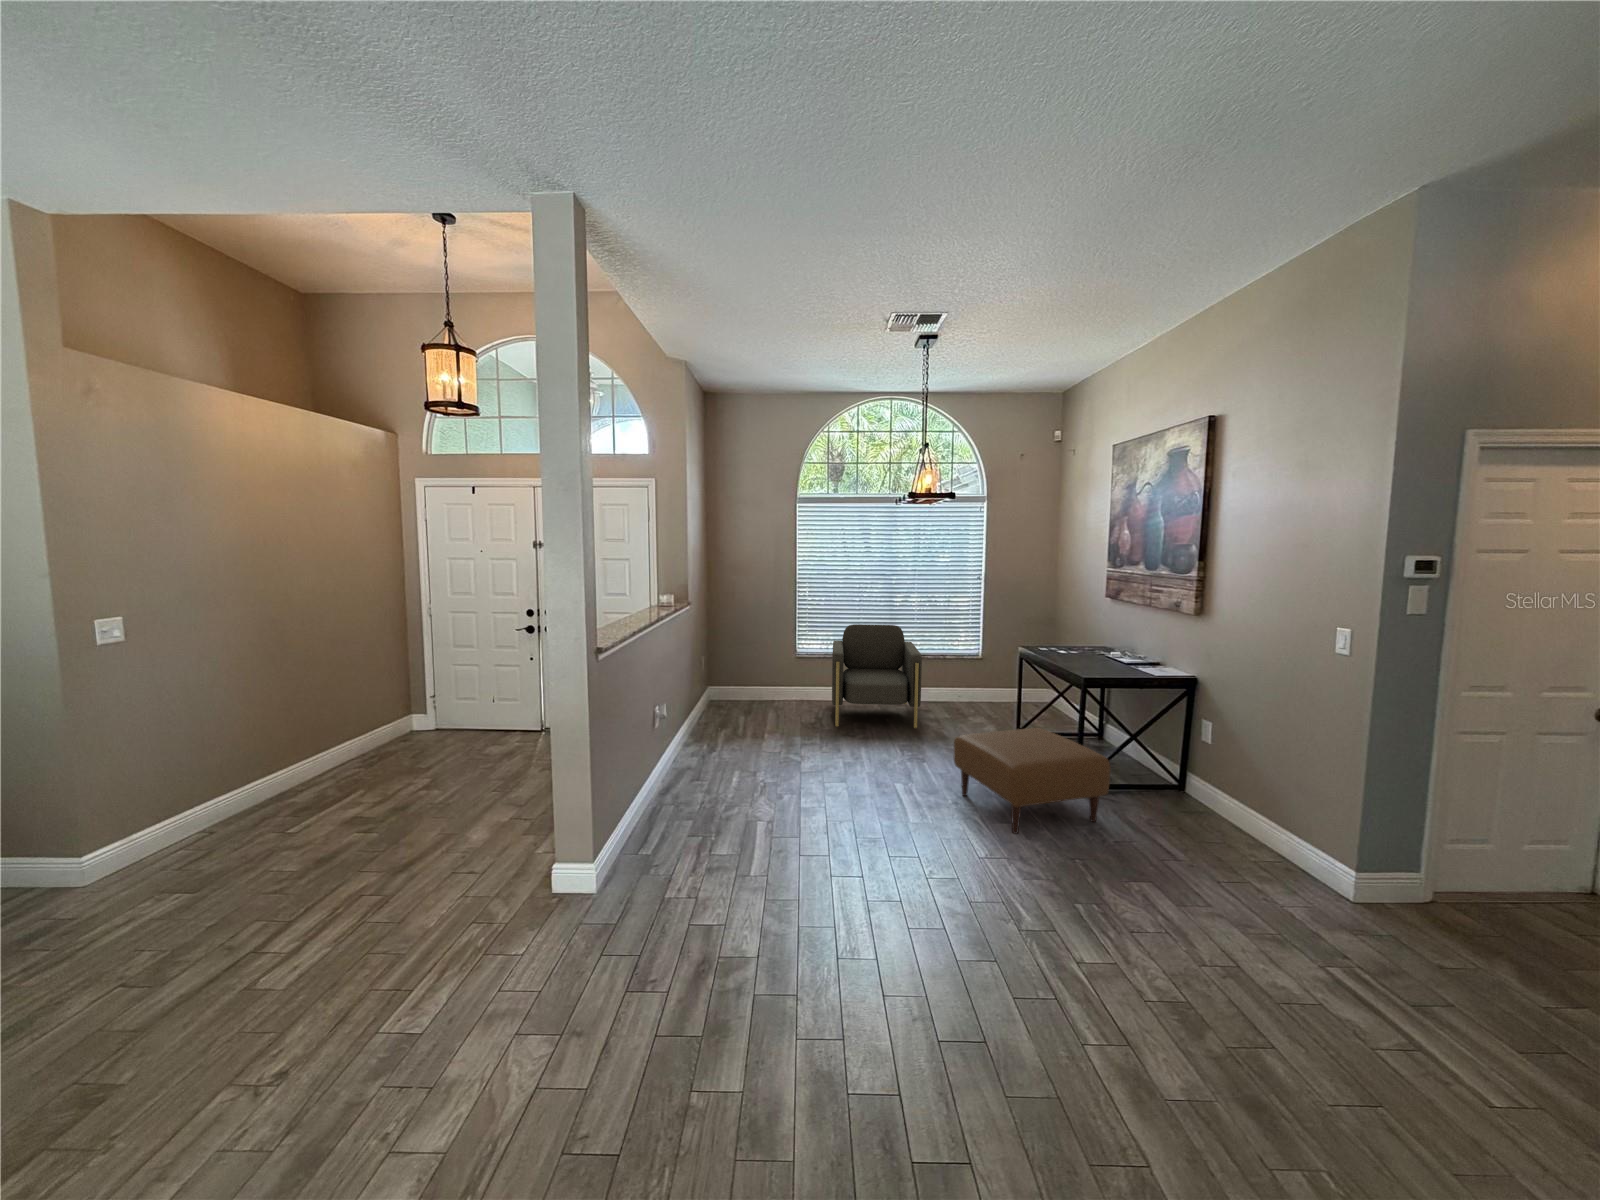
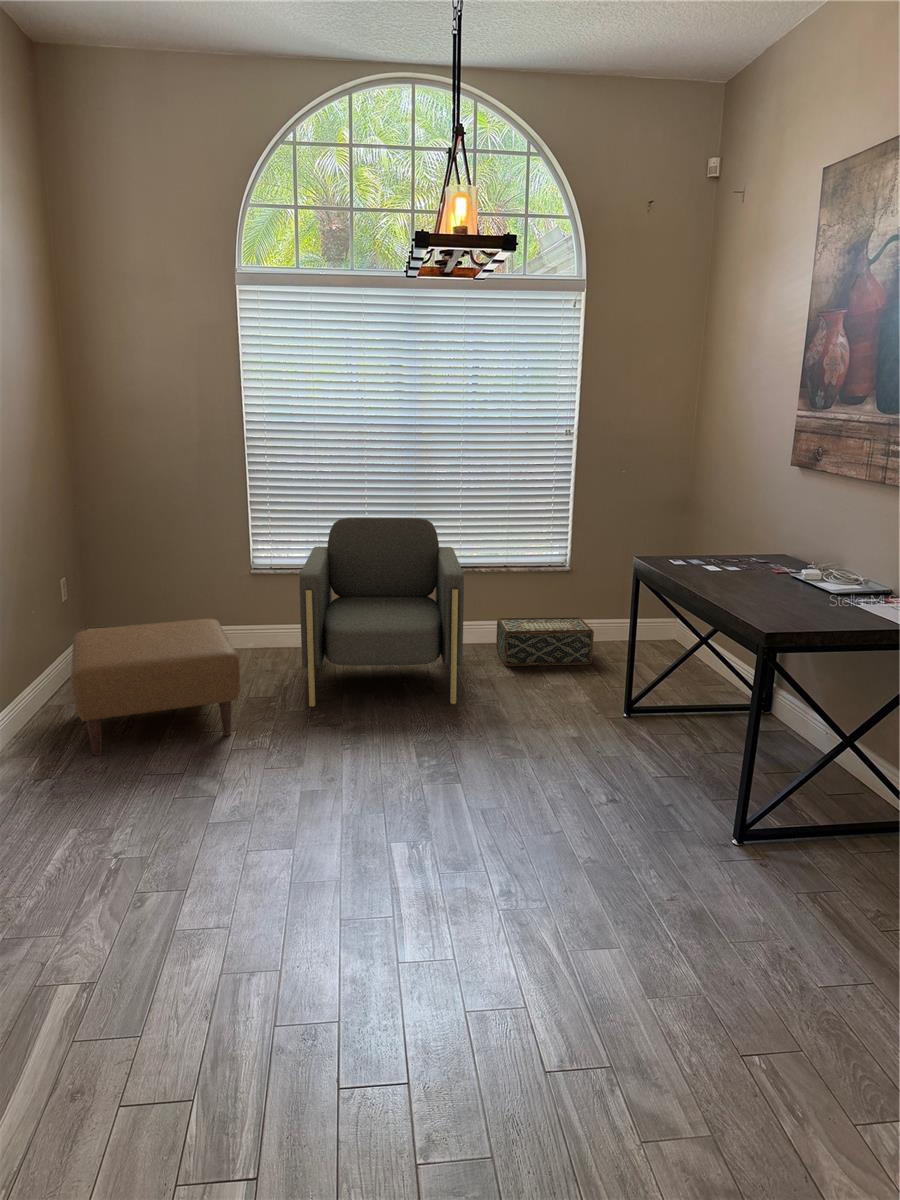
woven basket: none [937,684,996,712] -> present [496,617,594,666]
ottoman: present [954,728,1110,834] -> present [71,619,240,756]

